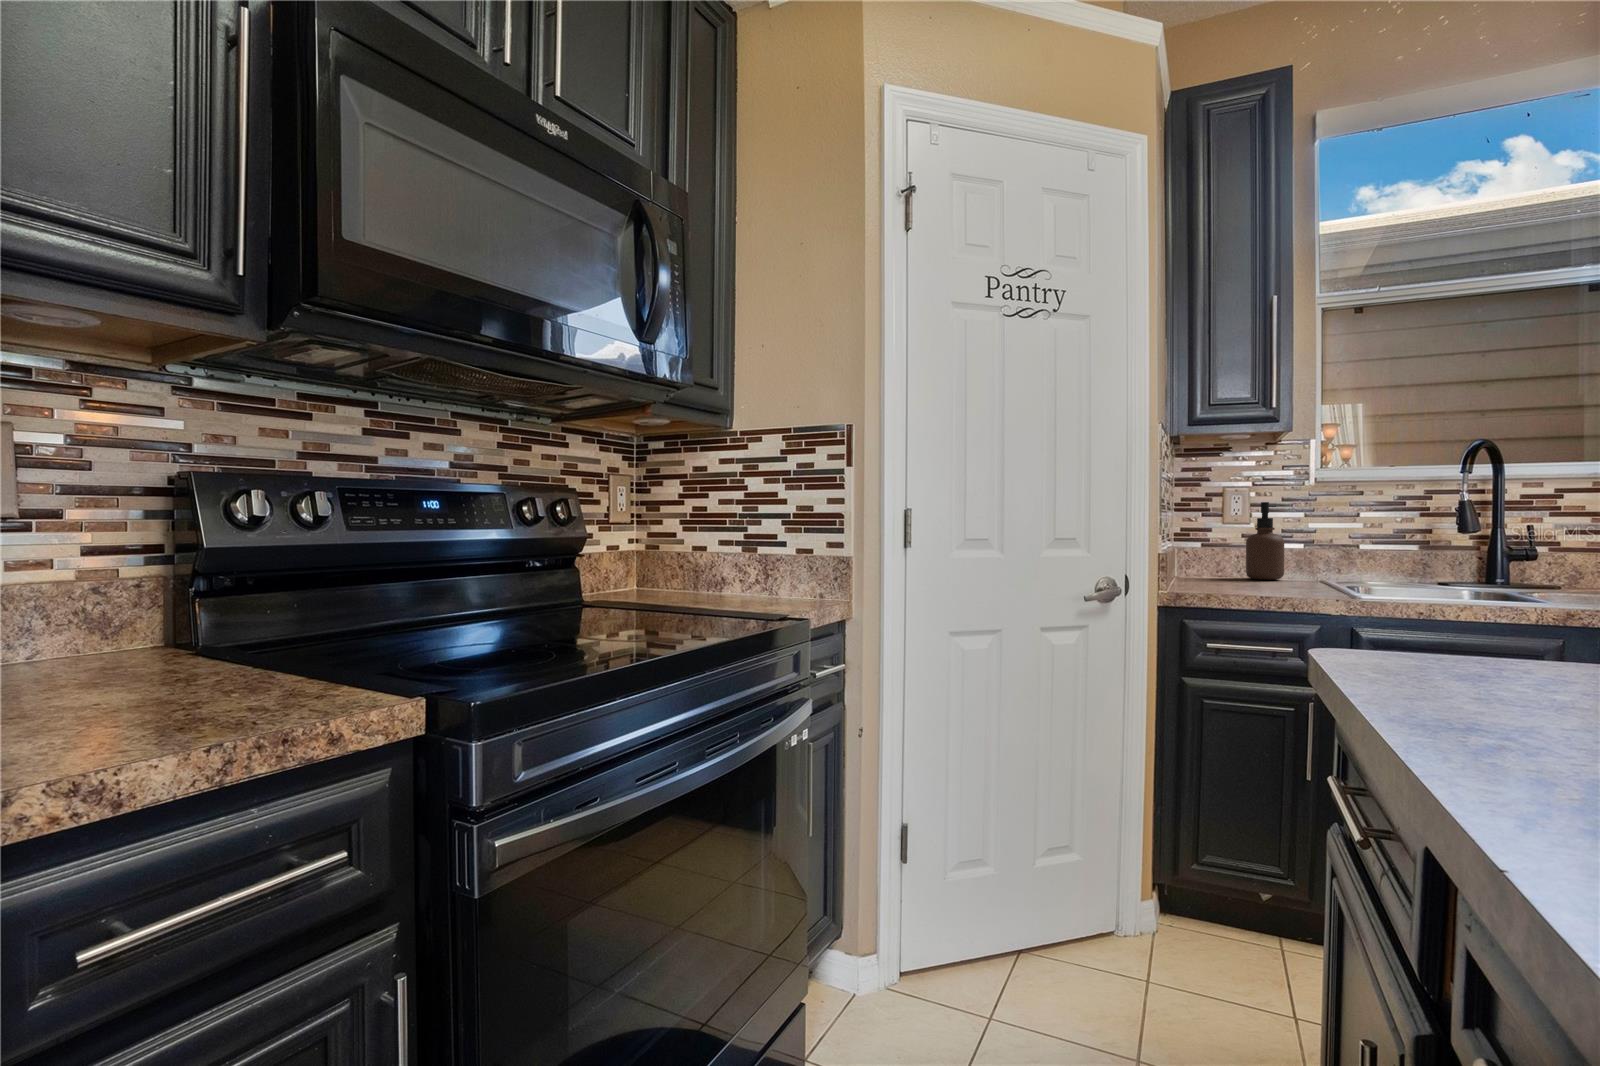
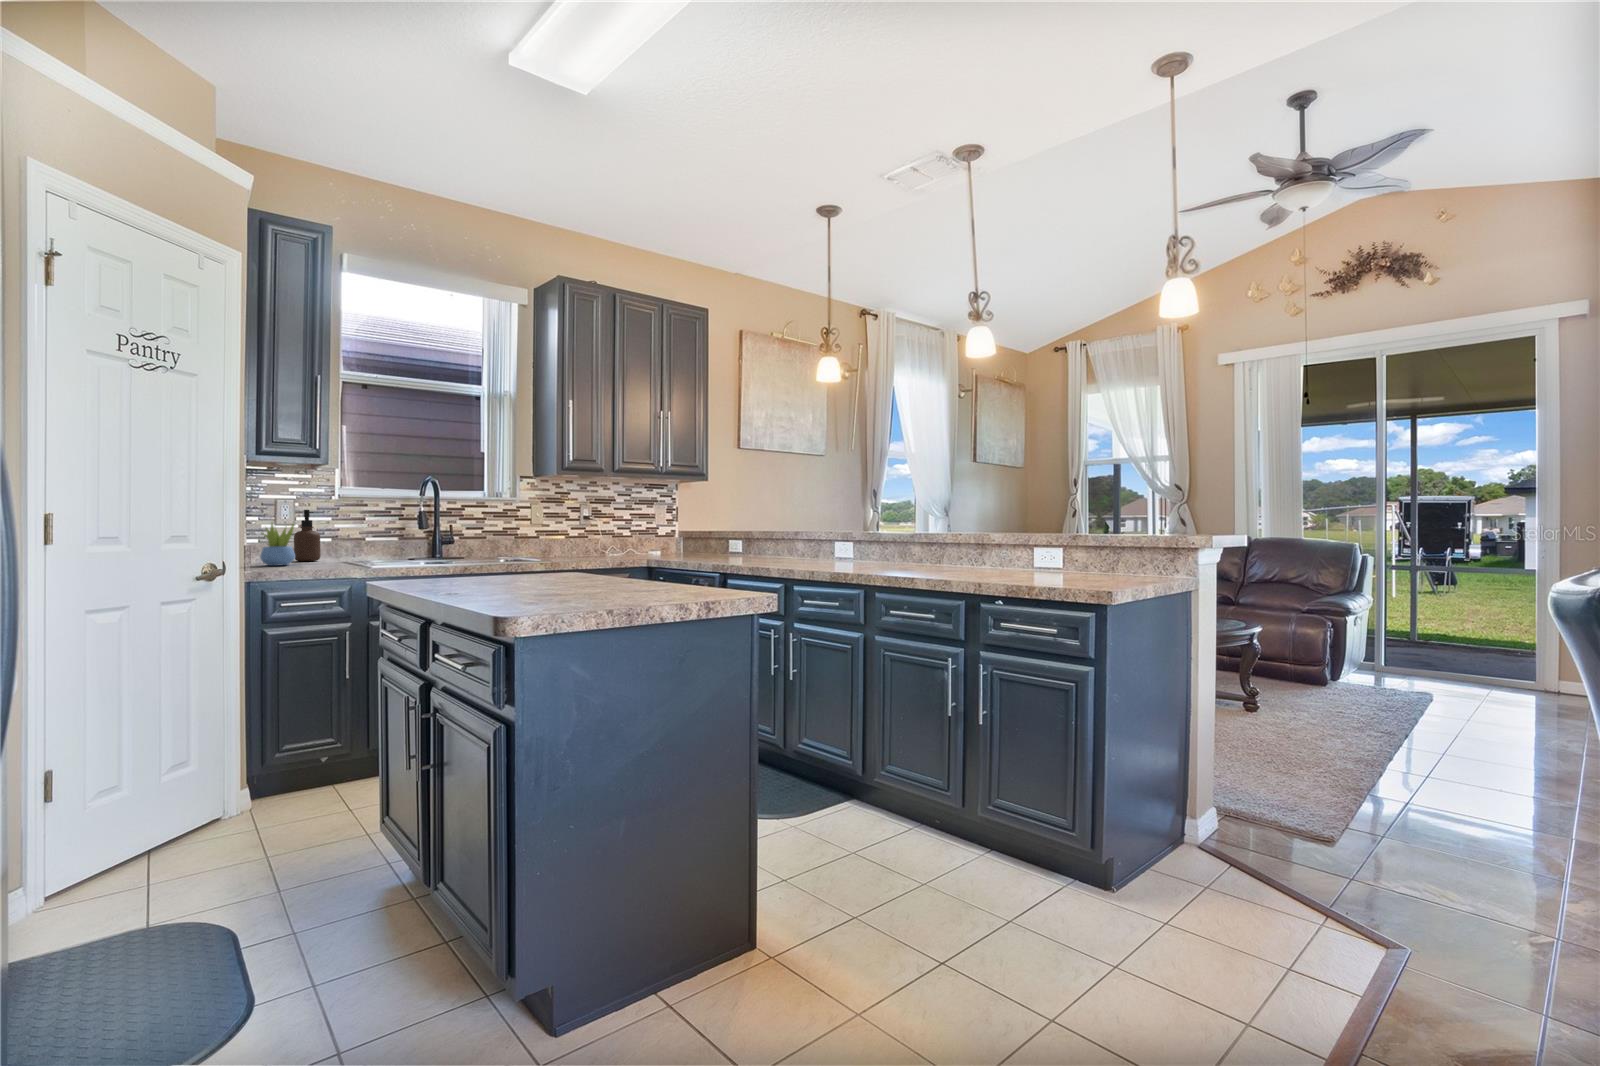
succulent plant: none [1192,520,1239,586] -> present [260,524,295,566]

